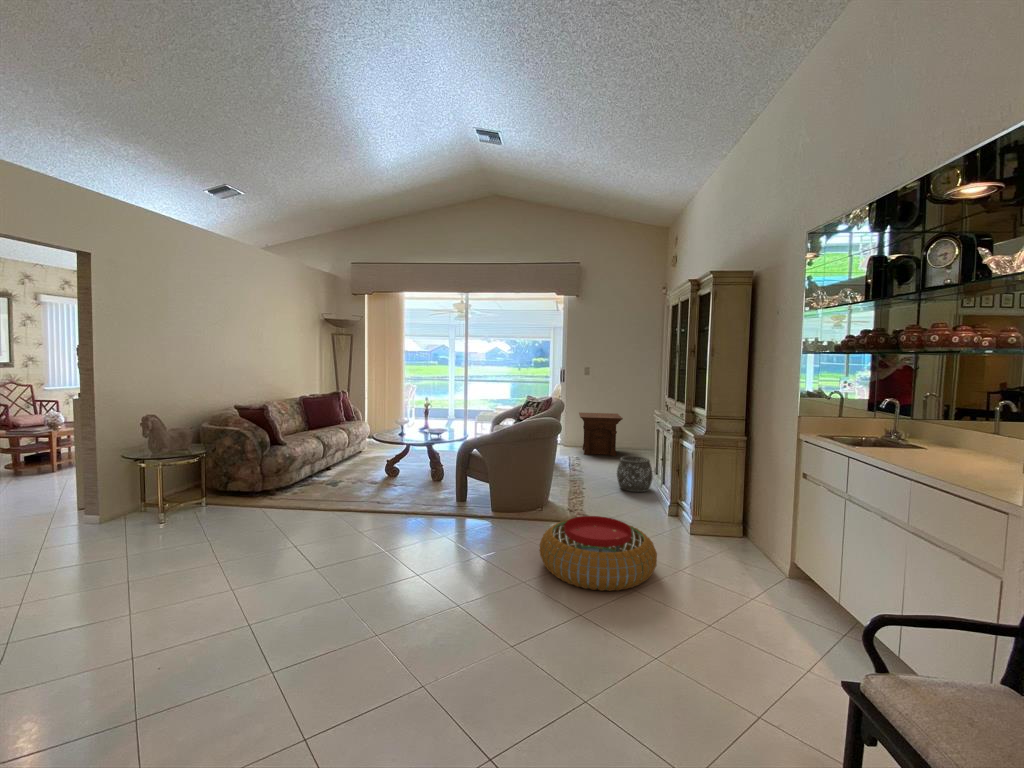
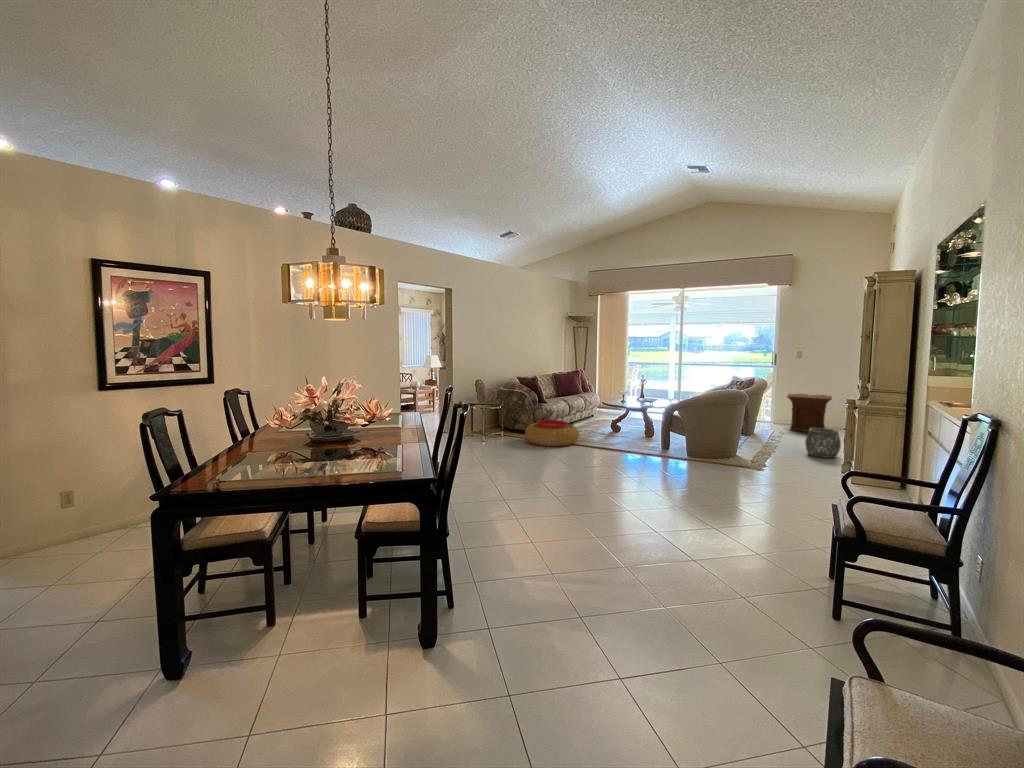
pouf: present [540,516,657,591] -> present [525,420,579,446]

